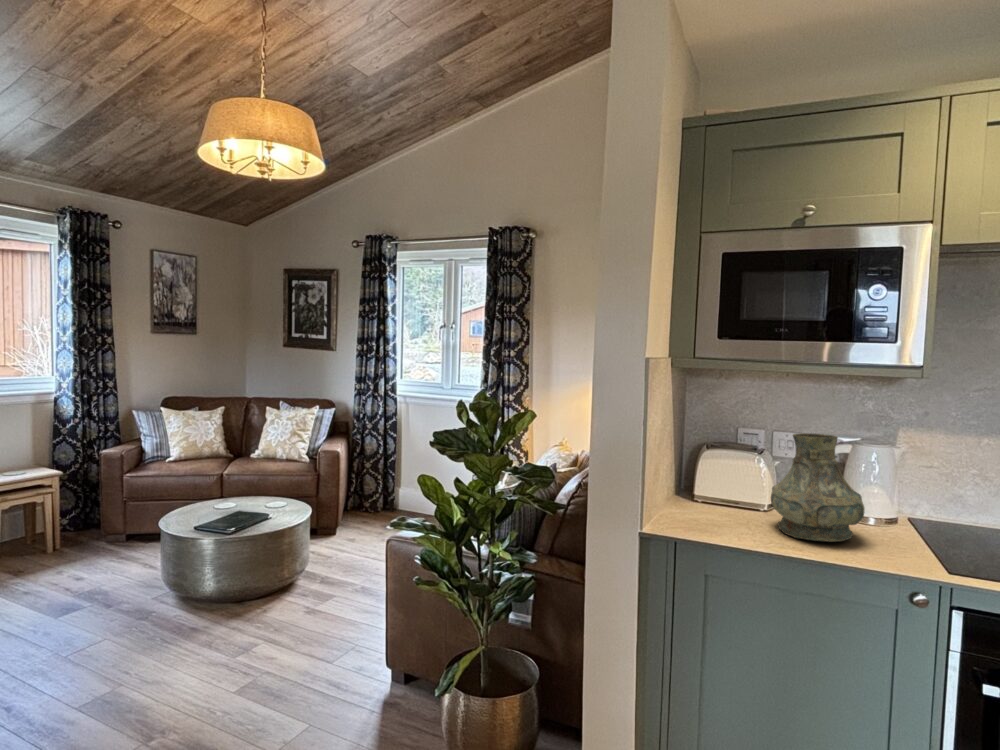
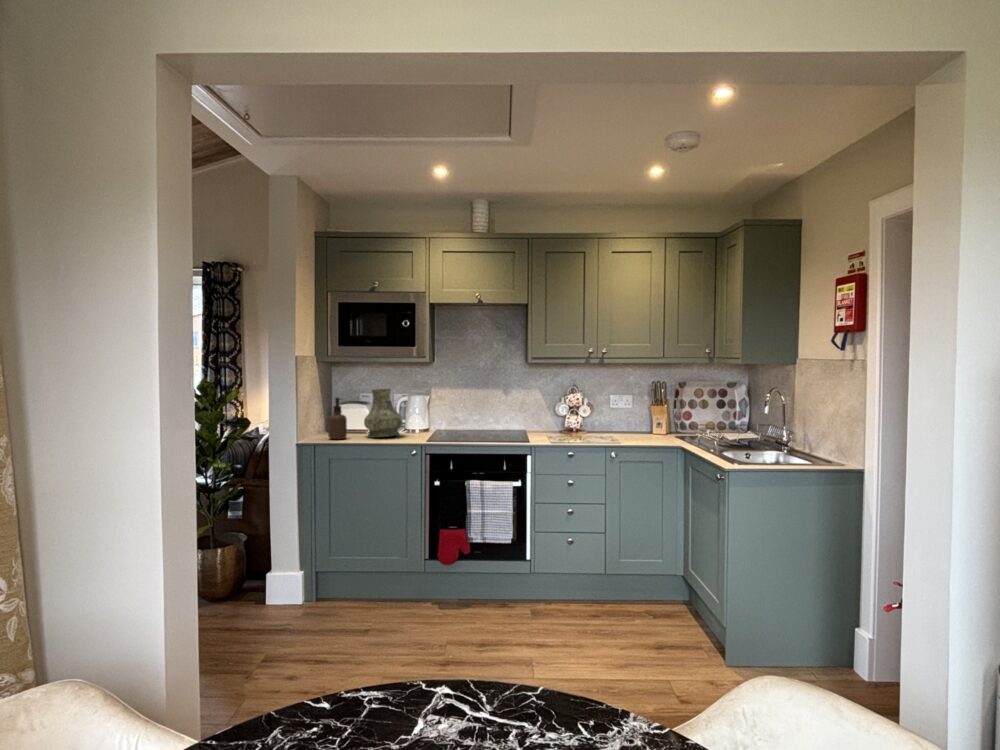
soap dispenser: none [701,447,742,534] -> present [328,397,347,439]

